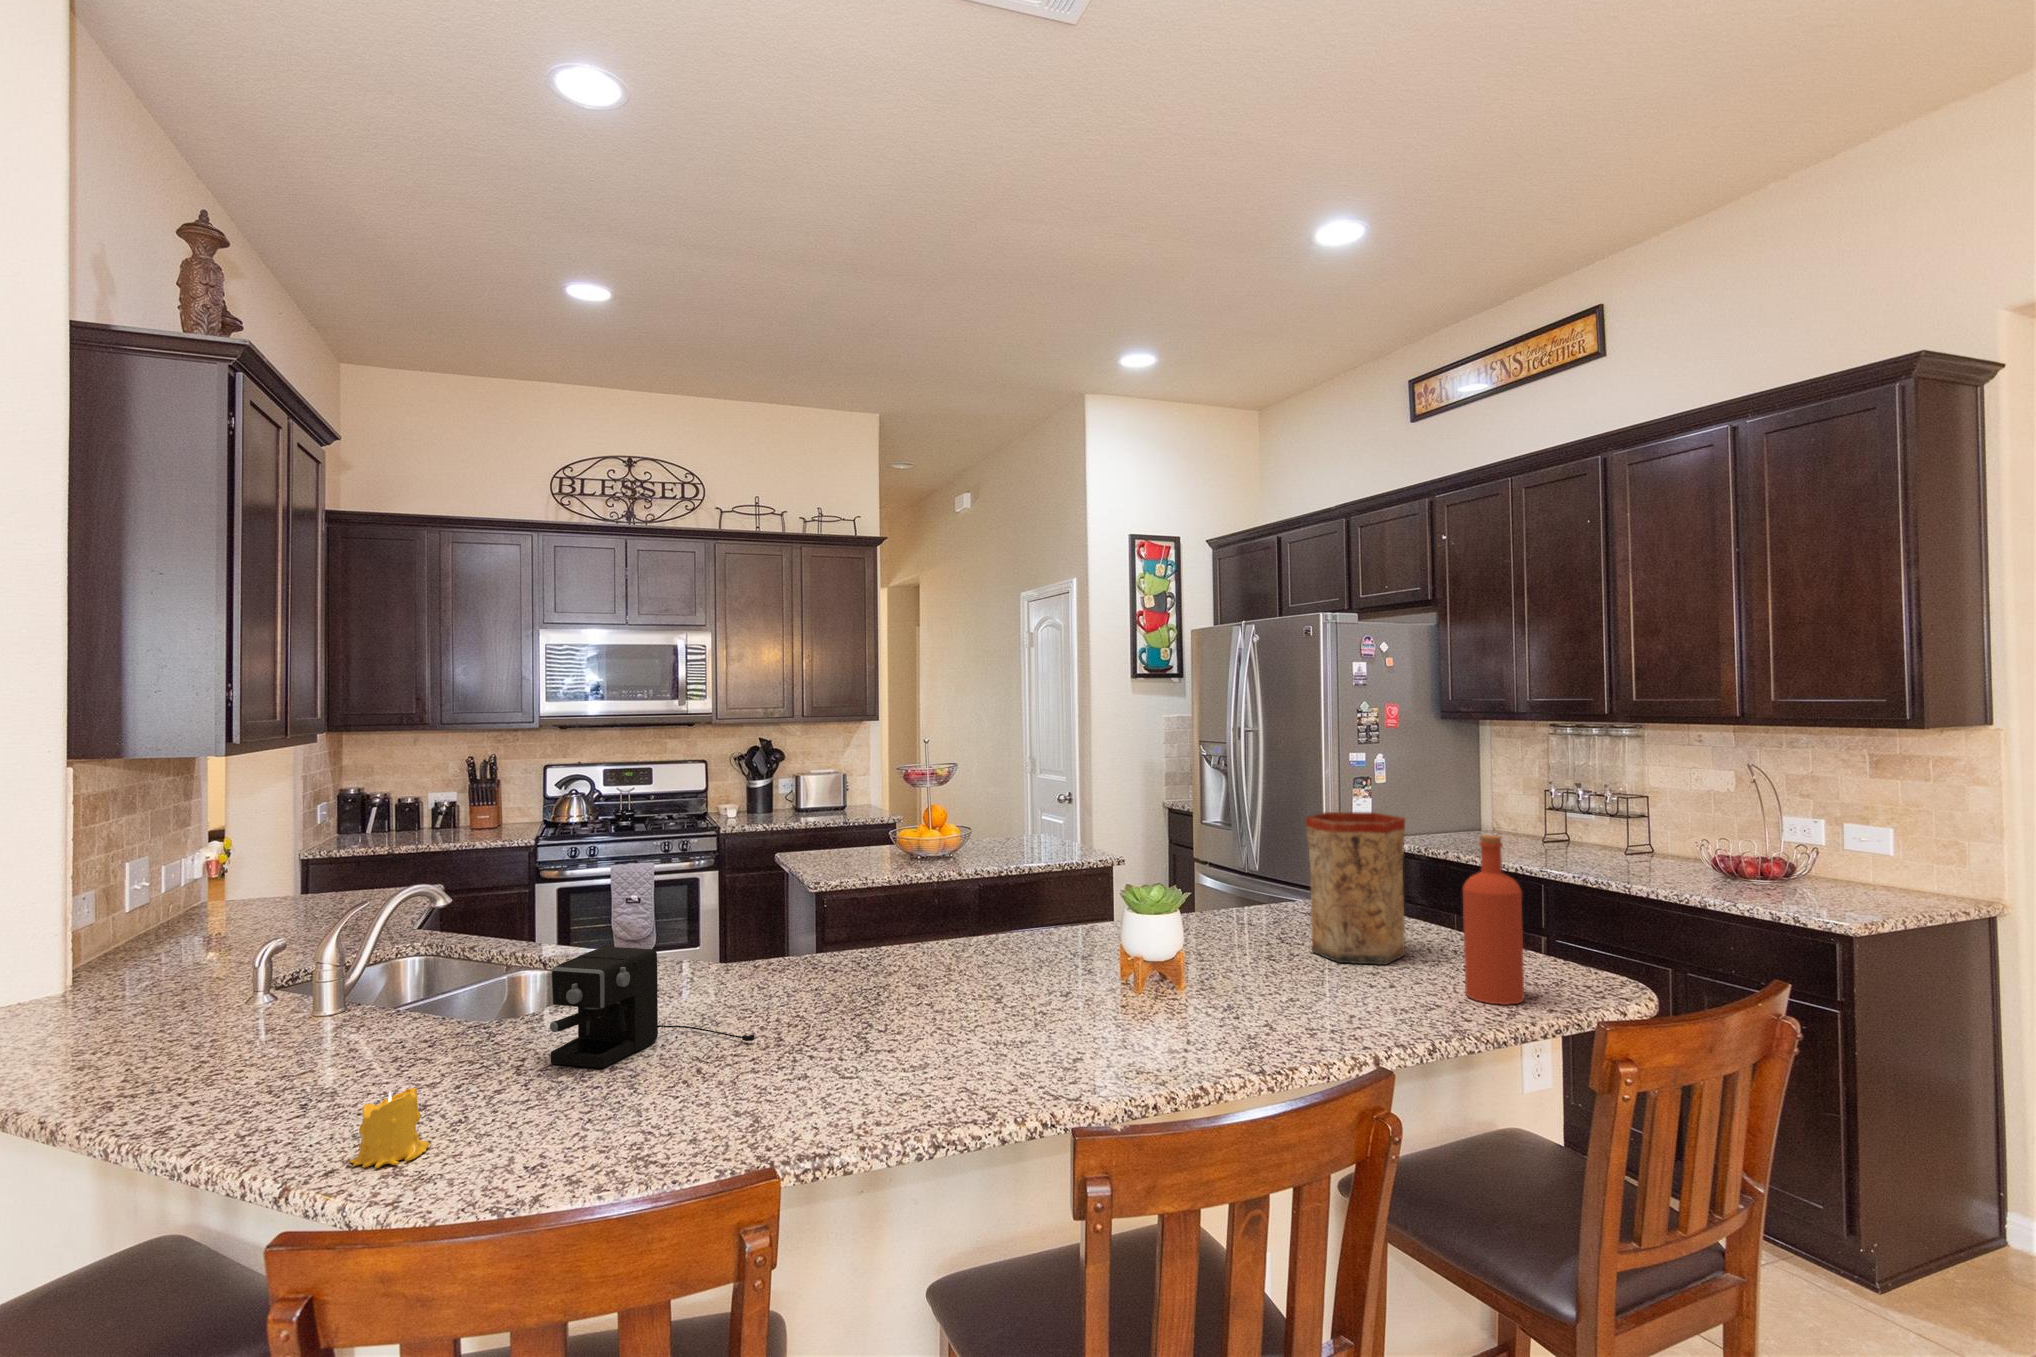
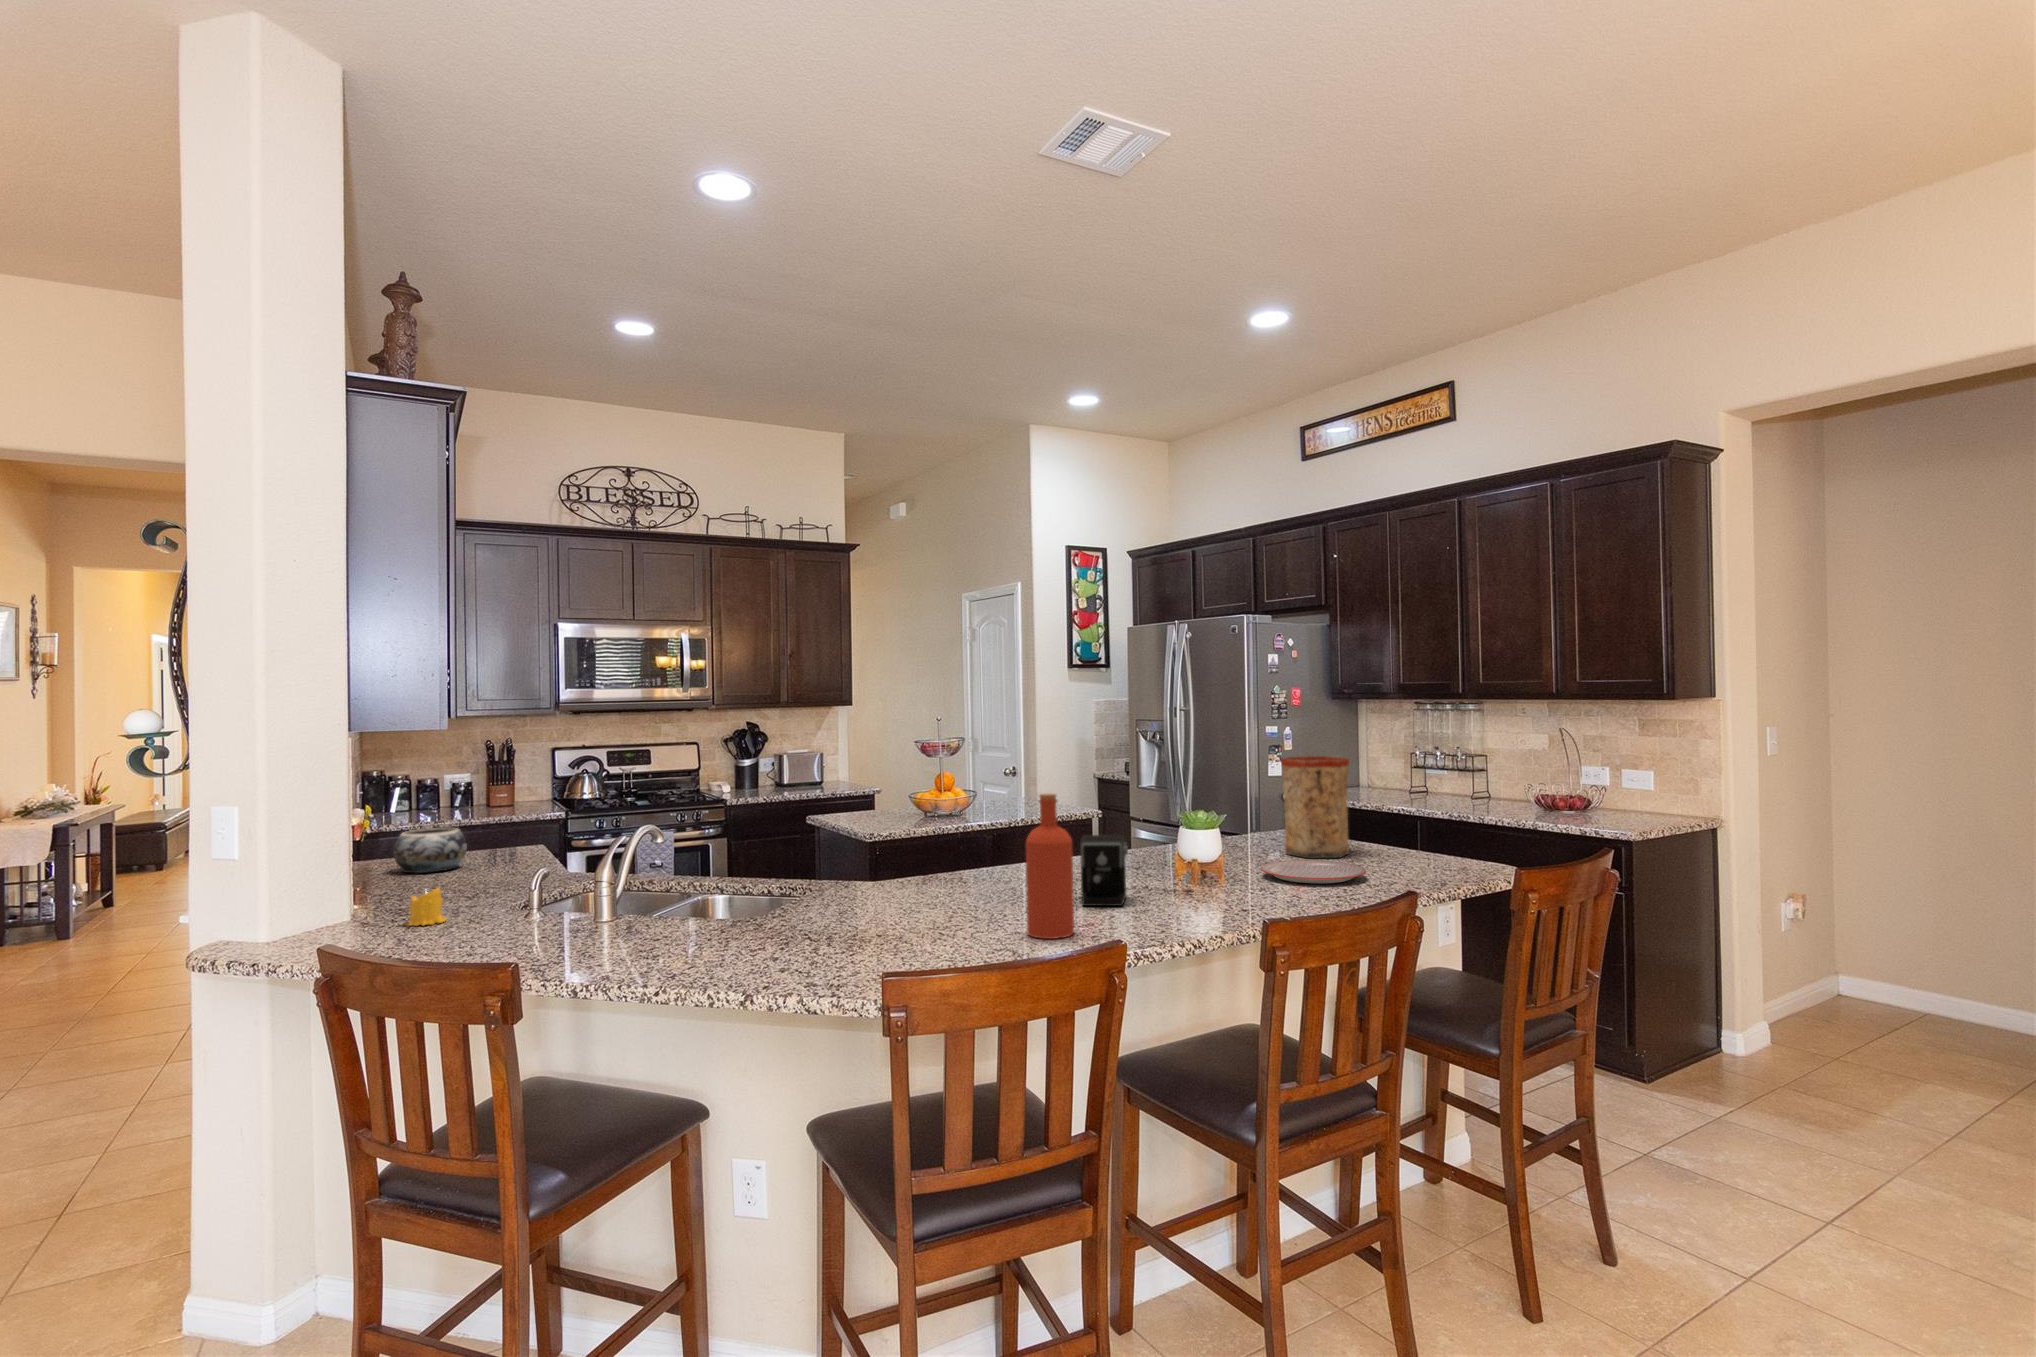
bottle: present [1463,835,1524,1005] -> present [1026,793,1074,939]
decorative bowl: none [197,878,293,936] -> present [394,828,467,873]
coffee maker: present [550,947,756,1068] -> present [1080,835,1191,906]
plate: none [1247,972,1407,1022] -> present [1261,860,1366,884]
candle: present [350,1088,429,1168] -> present [408,888,447,926]

